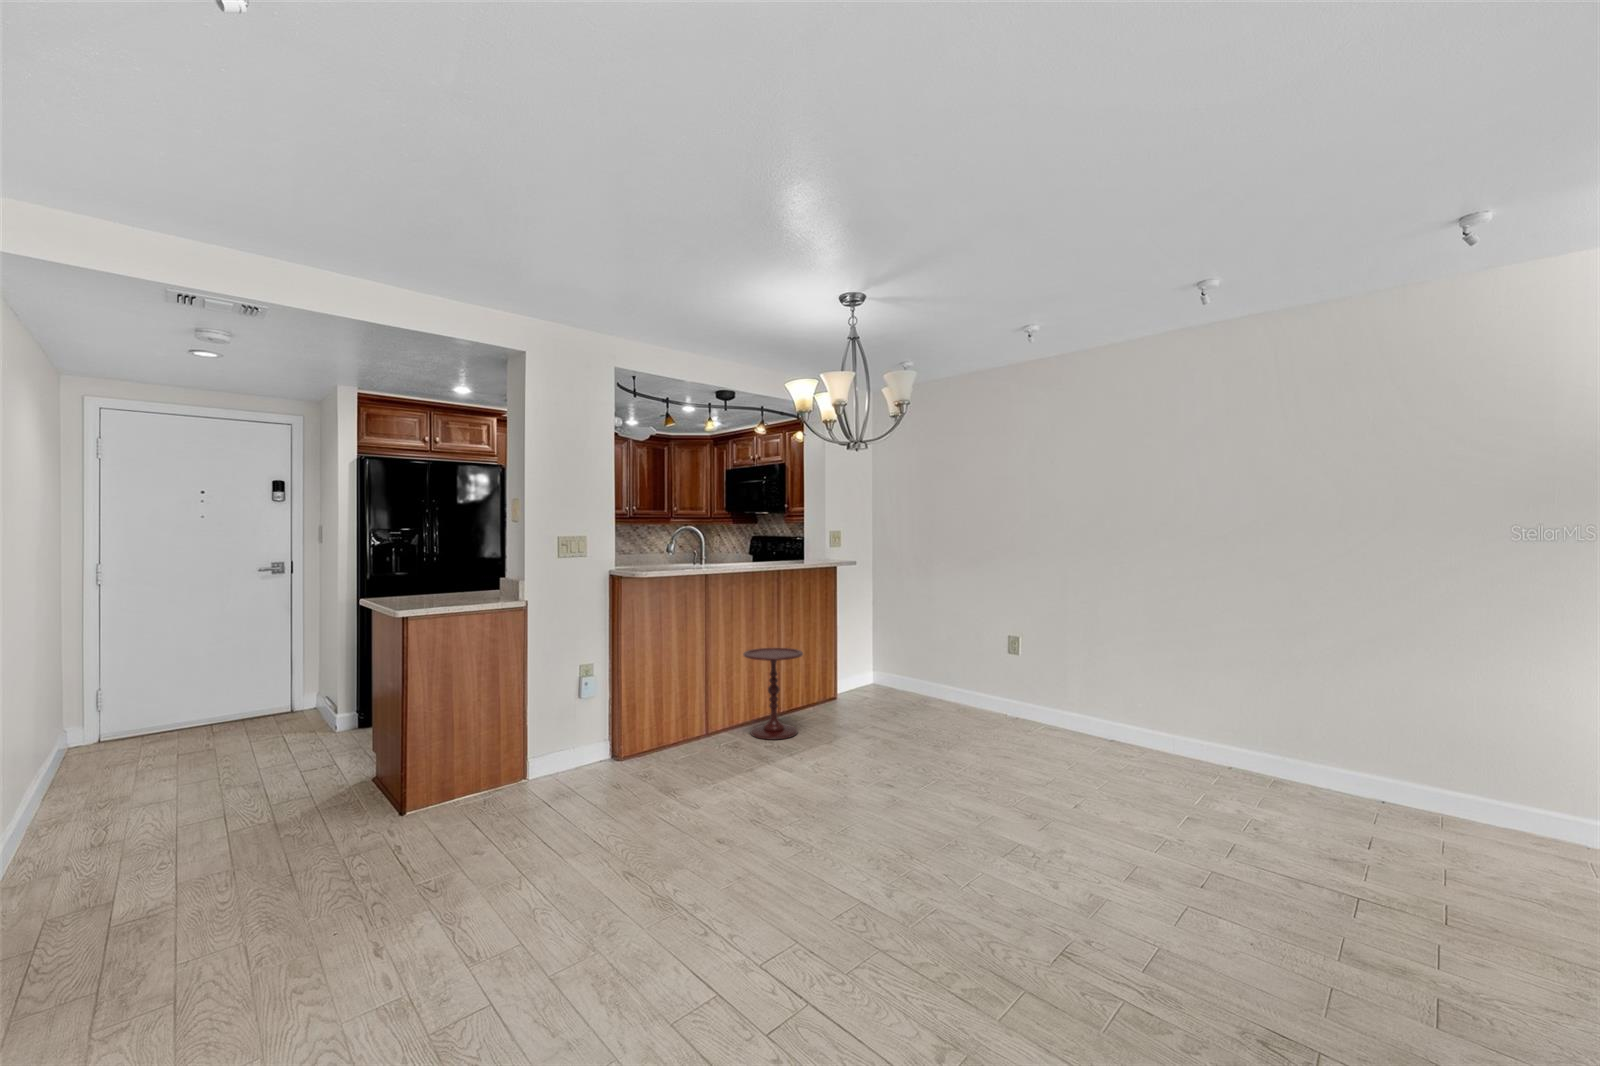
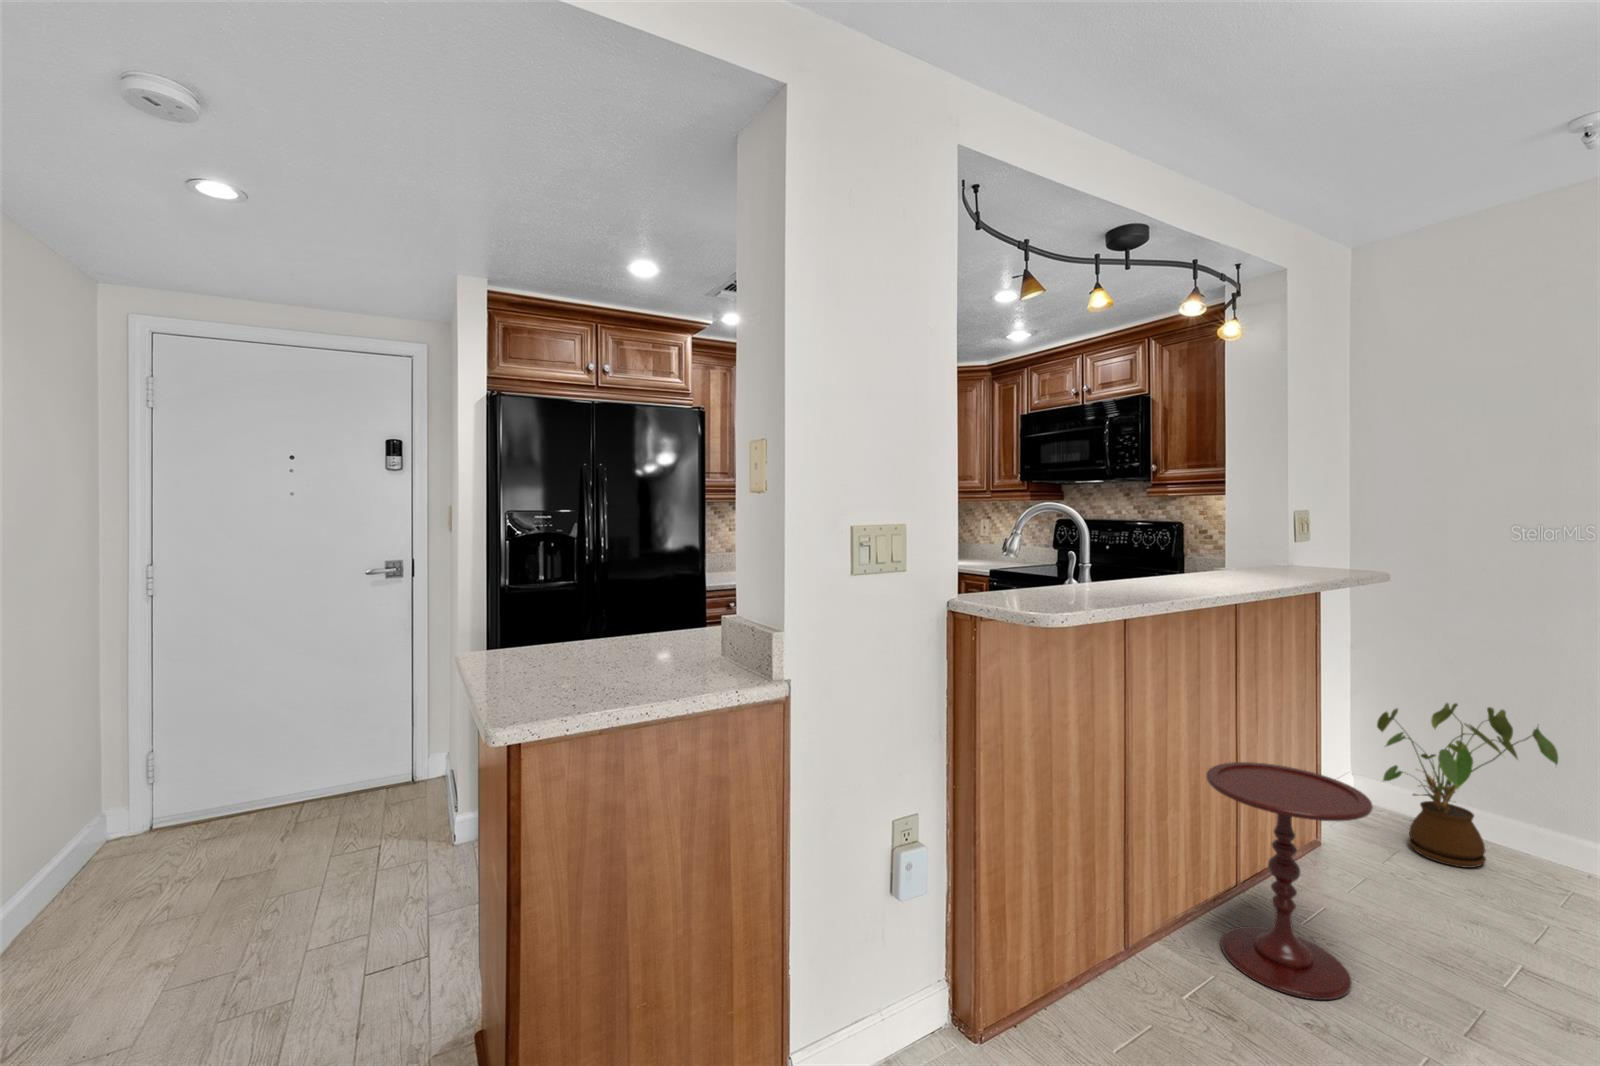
house plant: none [861,624,924,702] -> present [1377,703,1558,868]

